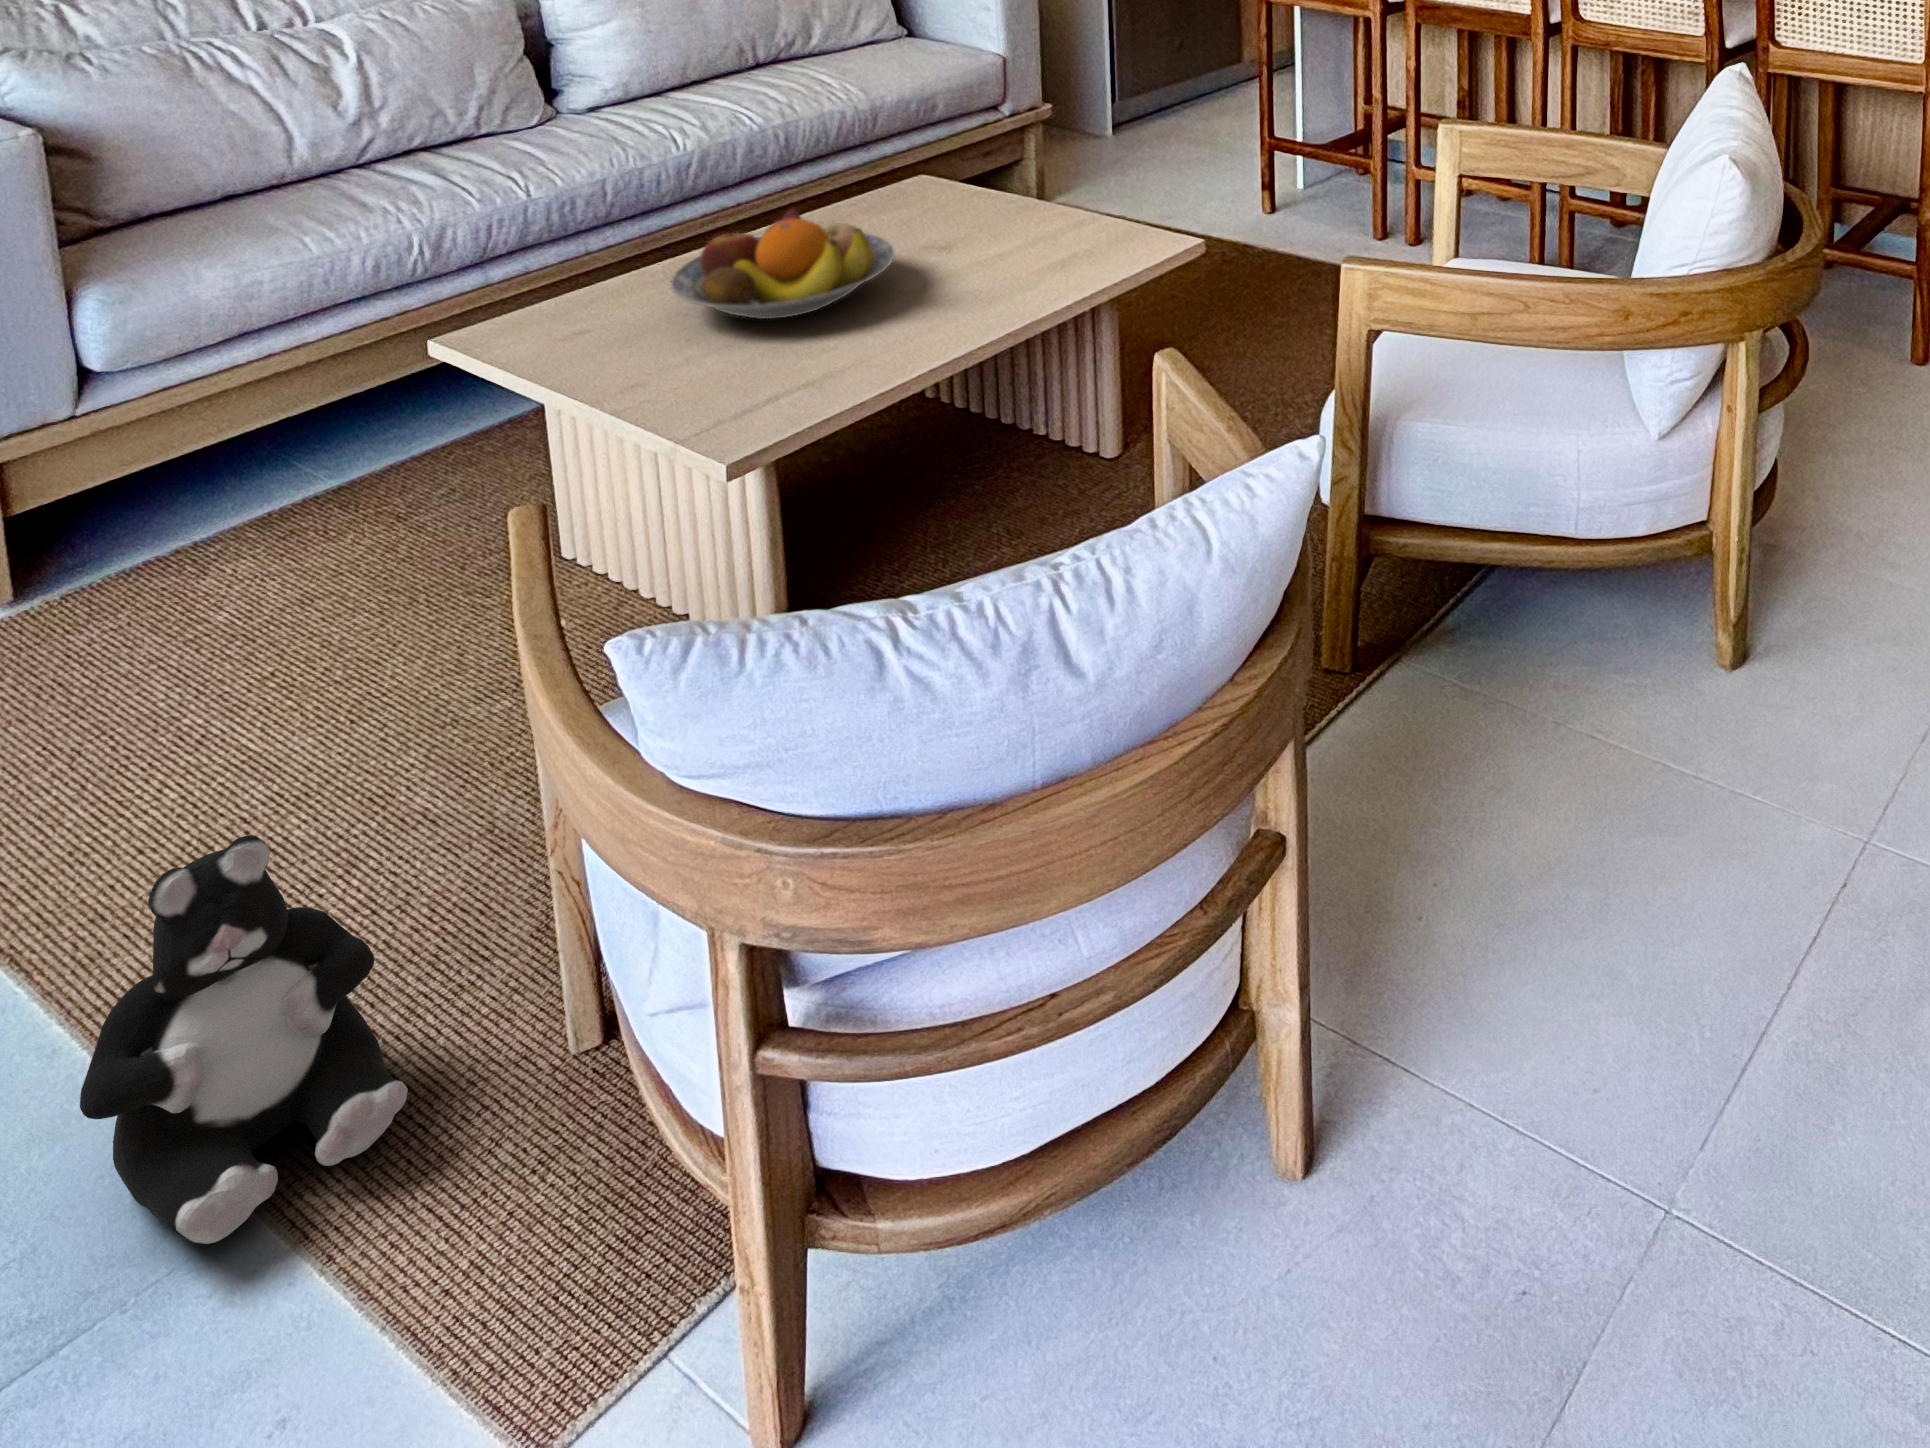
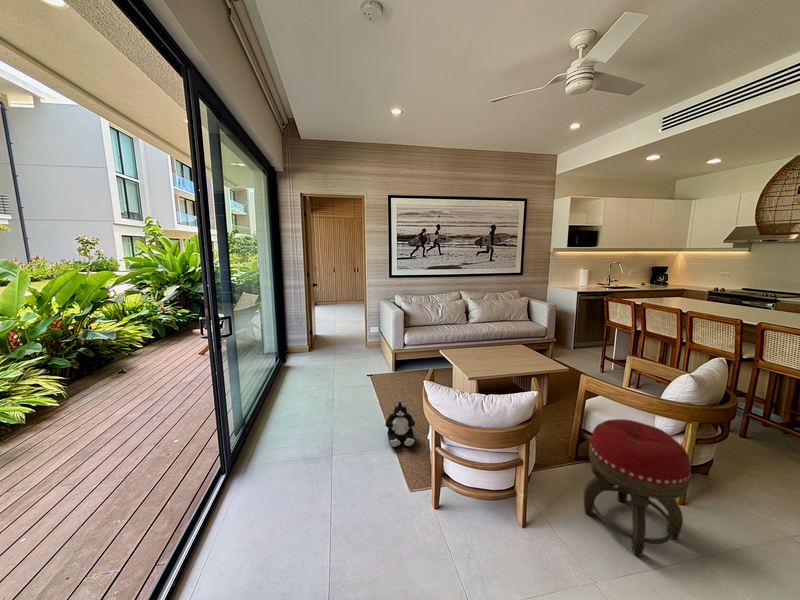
fruit bowl: present [671,209,894,319] -> none [473,344,508,361]
footstool: none [1473,407,1836,992] -> present [584,419,691,557]

